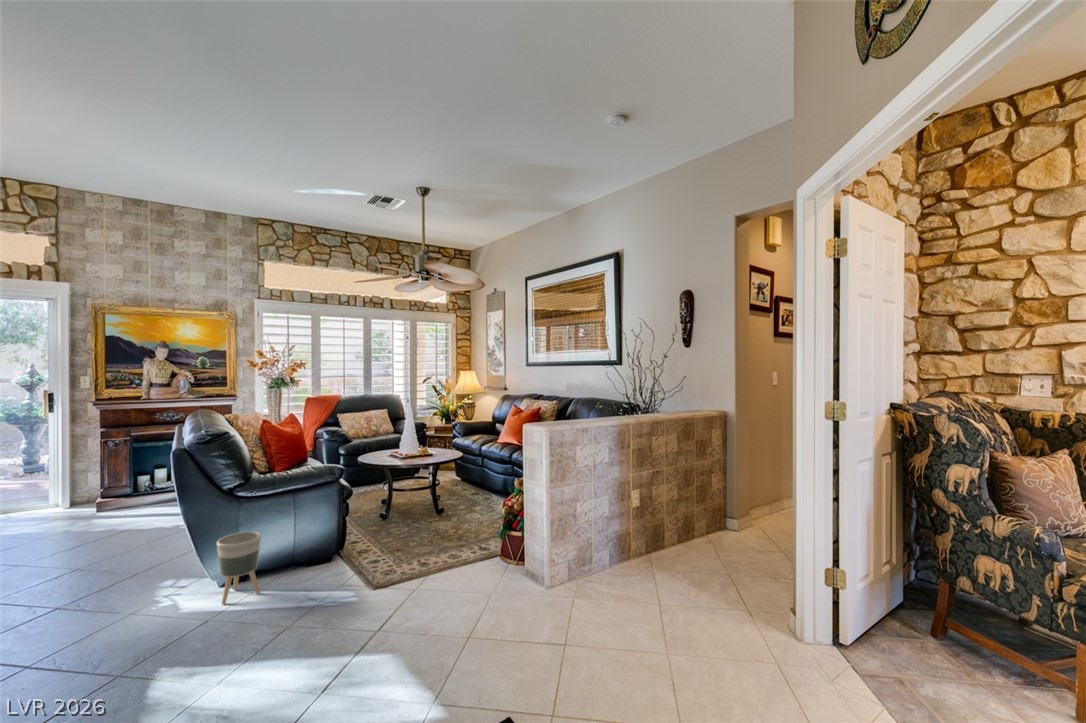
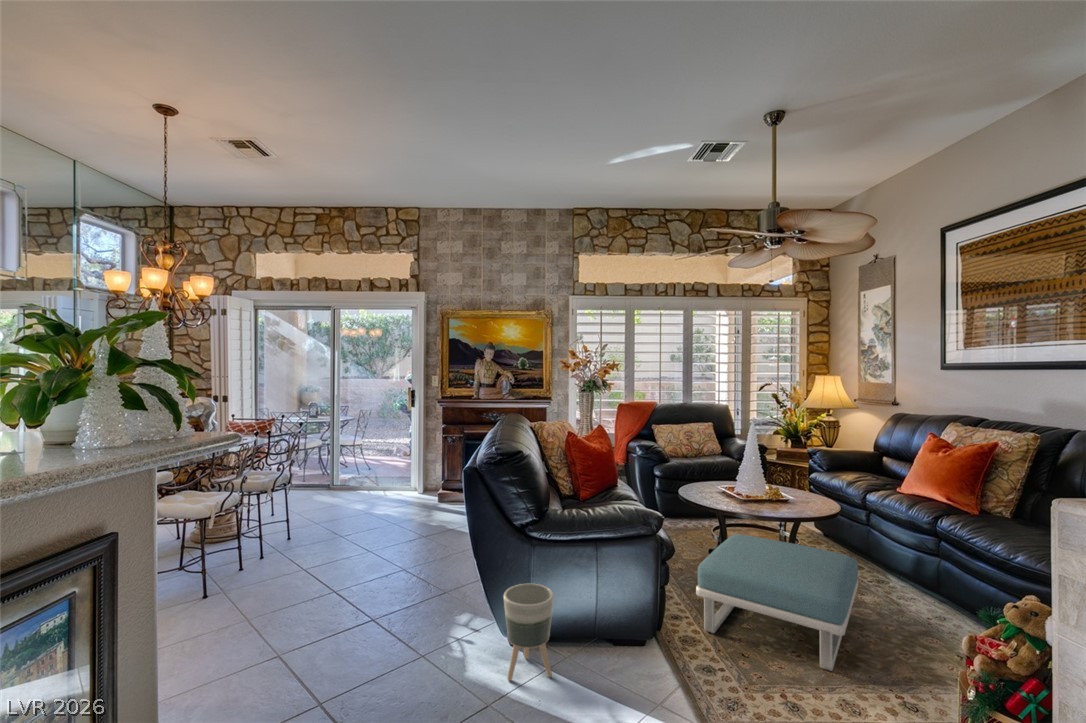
footstool: none [369,480,470,544] -> present [696,534,858,671]

